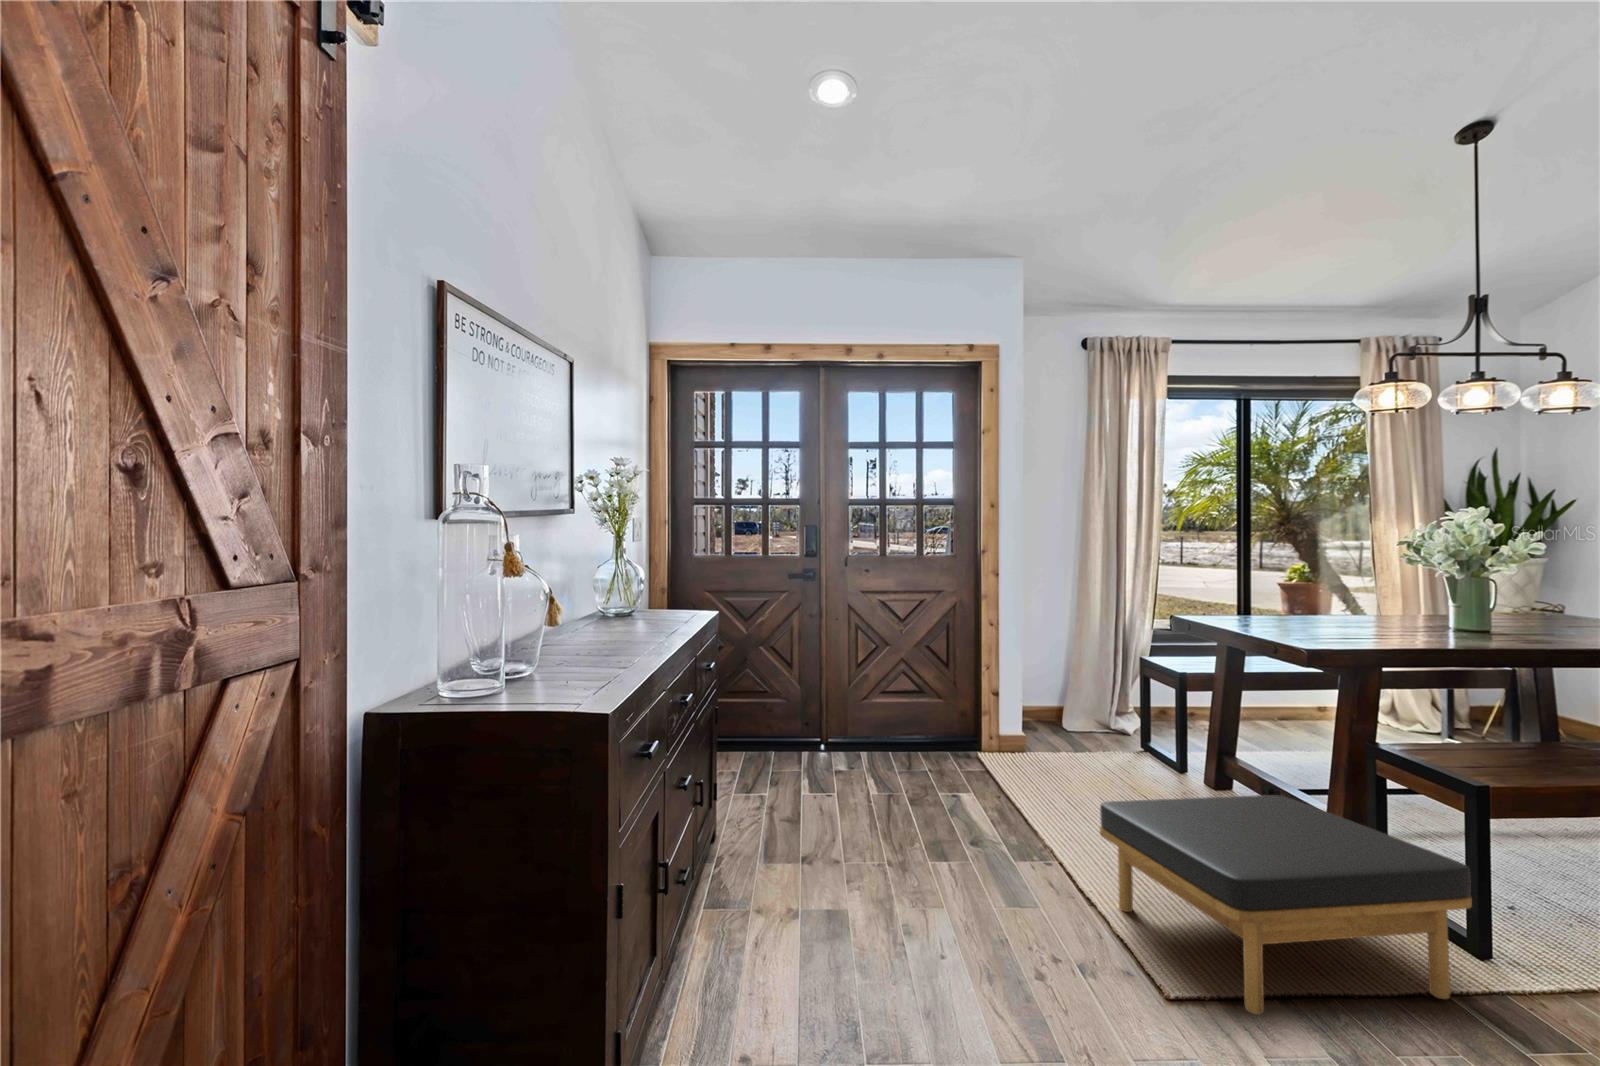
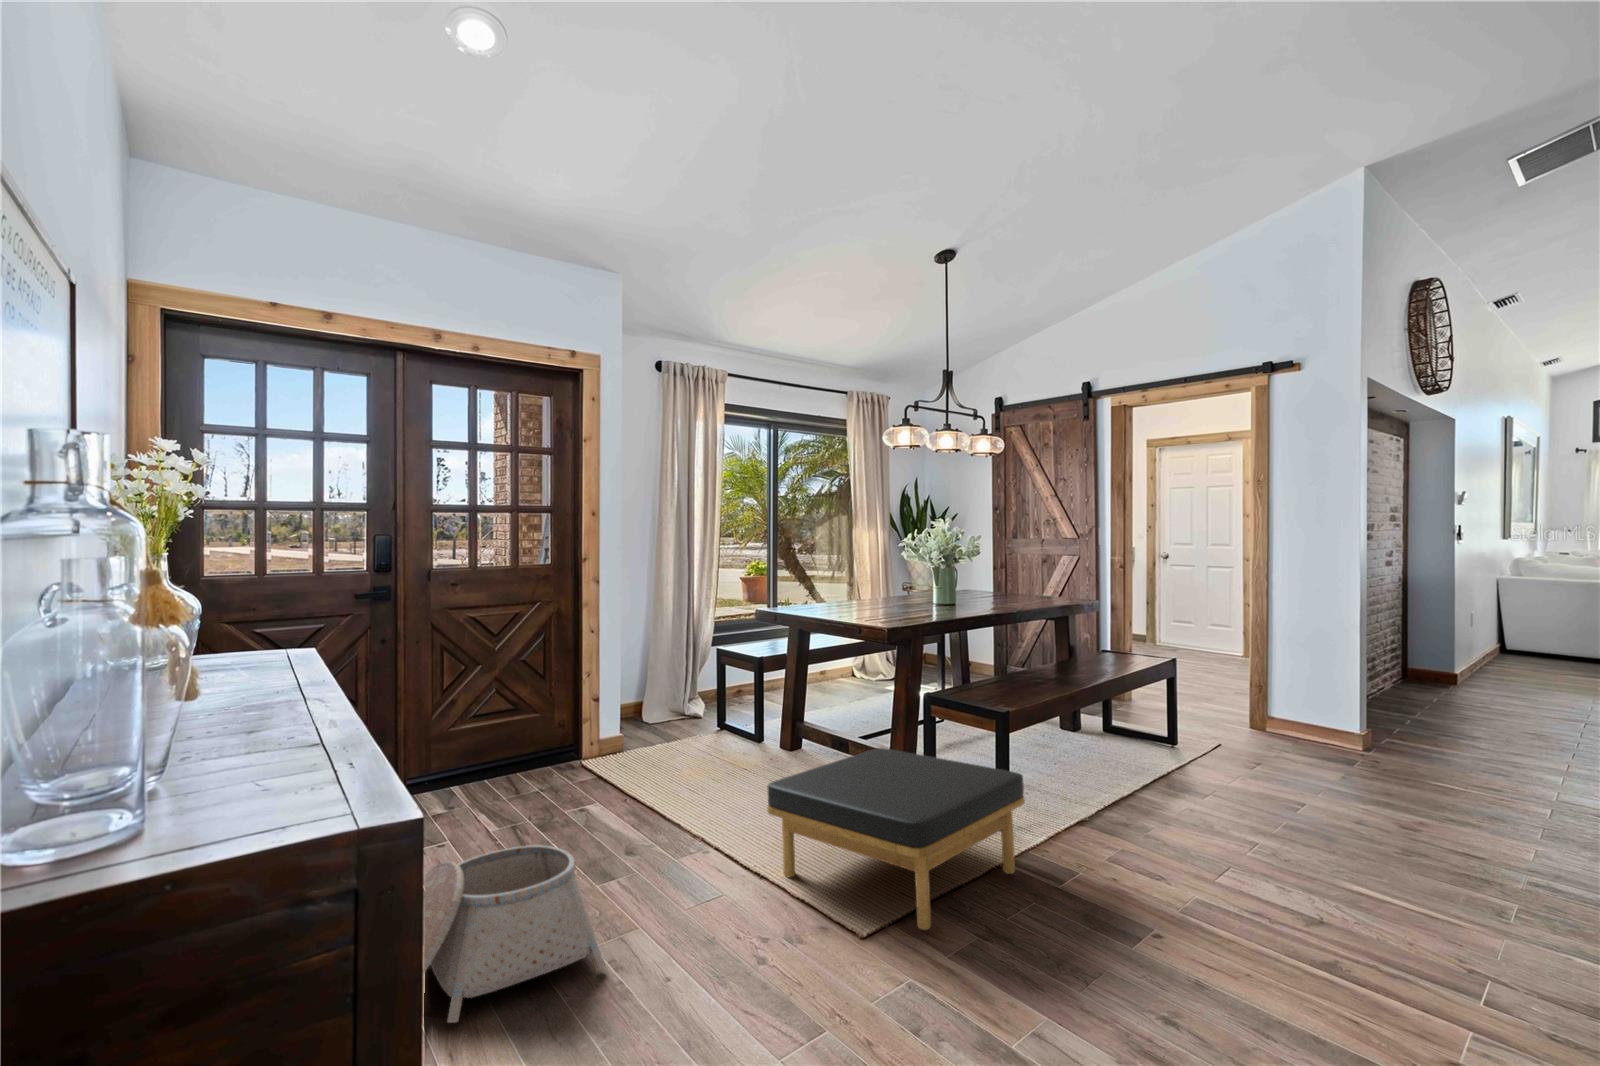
basket: none [713,800,895,928] -> present [424,845,605,1023]

